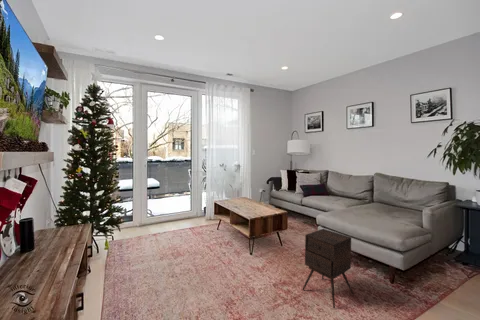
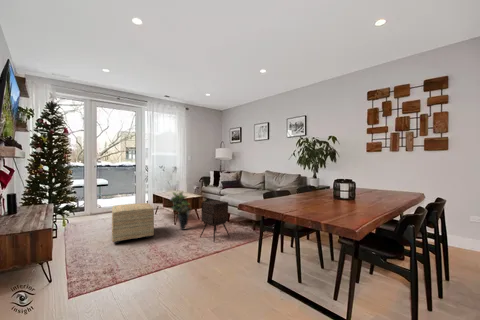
potted plant: none [247,207,279,267] -> present [171,192,191,230]
ottoman: none [171,223,230,290] -> present [112,203,154,243]

